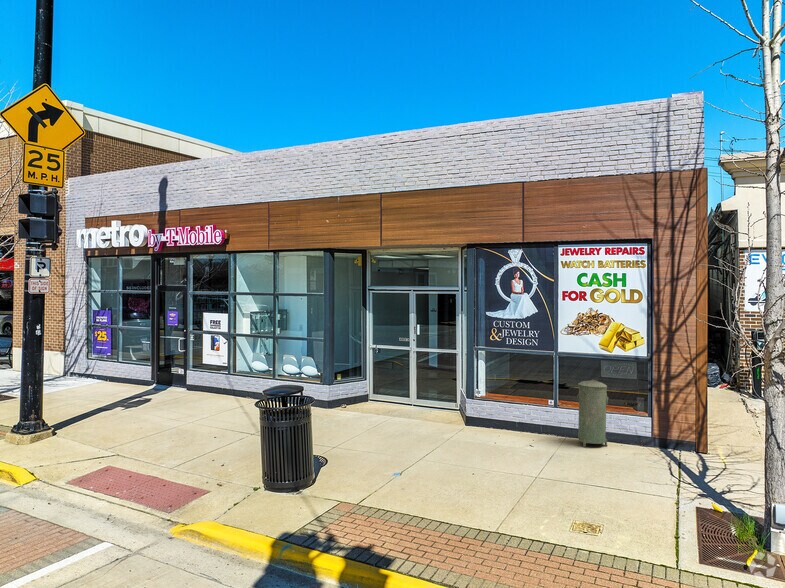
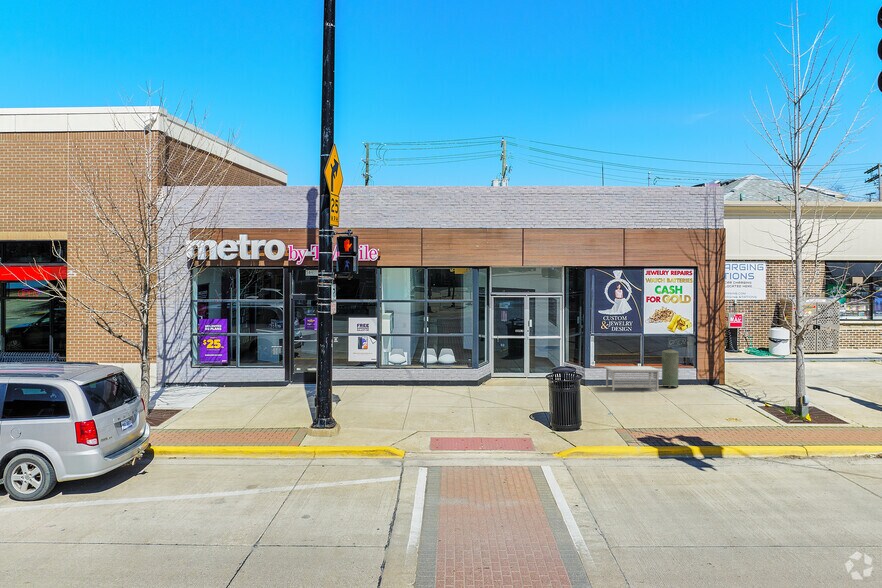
storage bench: none [478,398,564,449] -> present [604,366,660,391]

